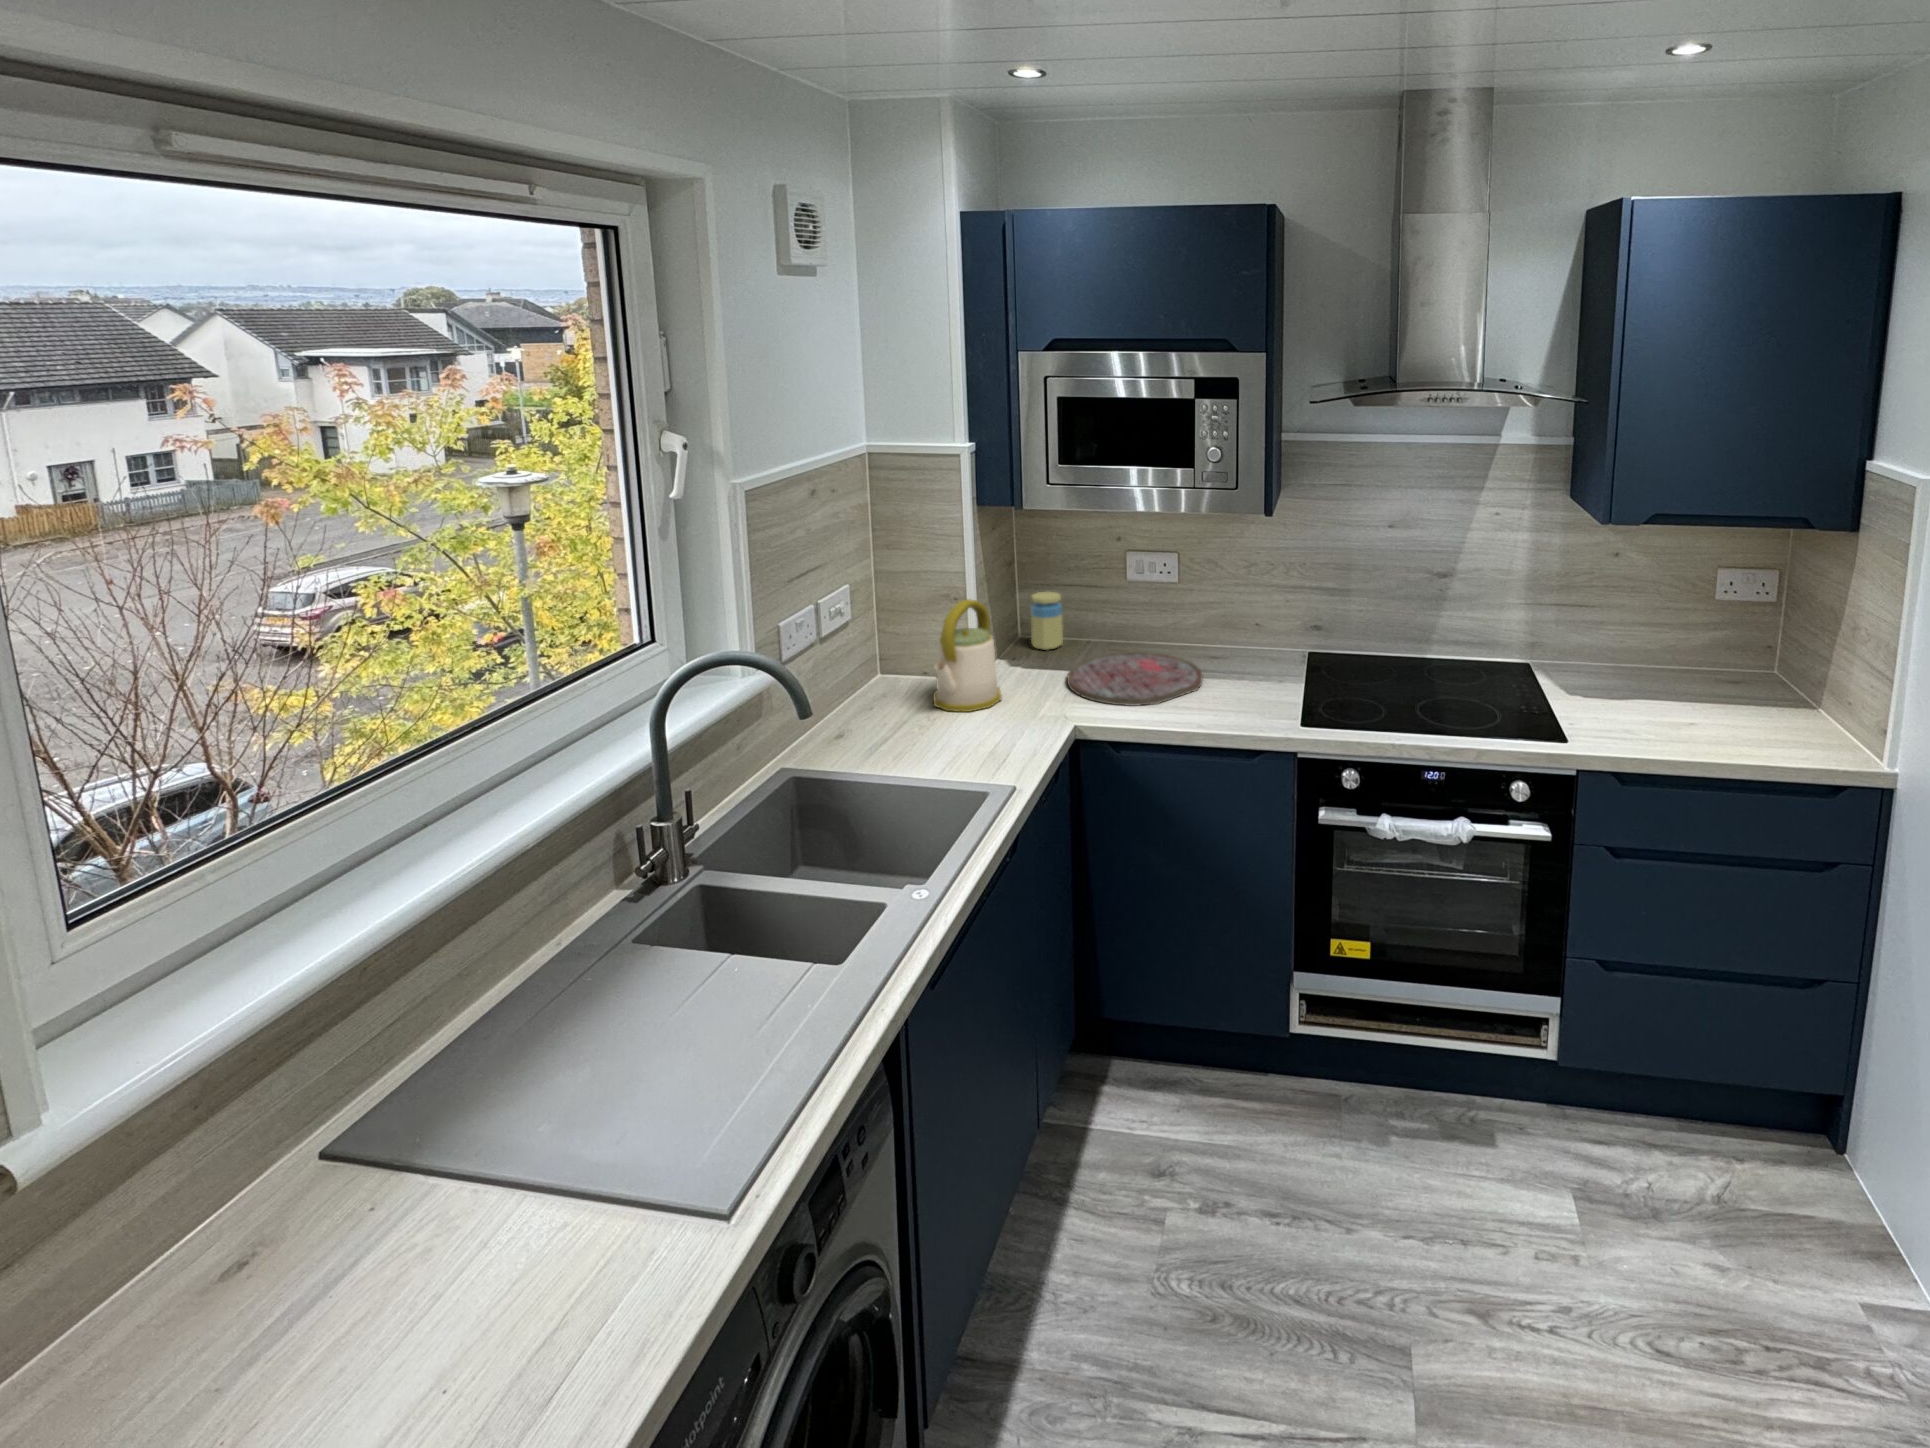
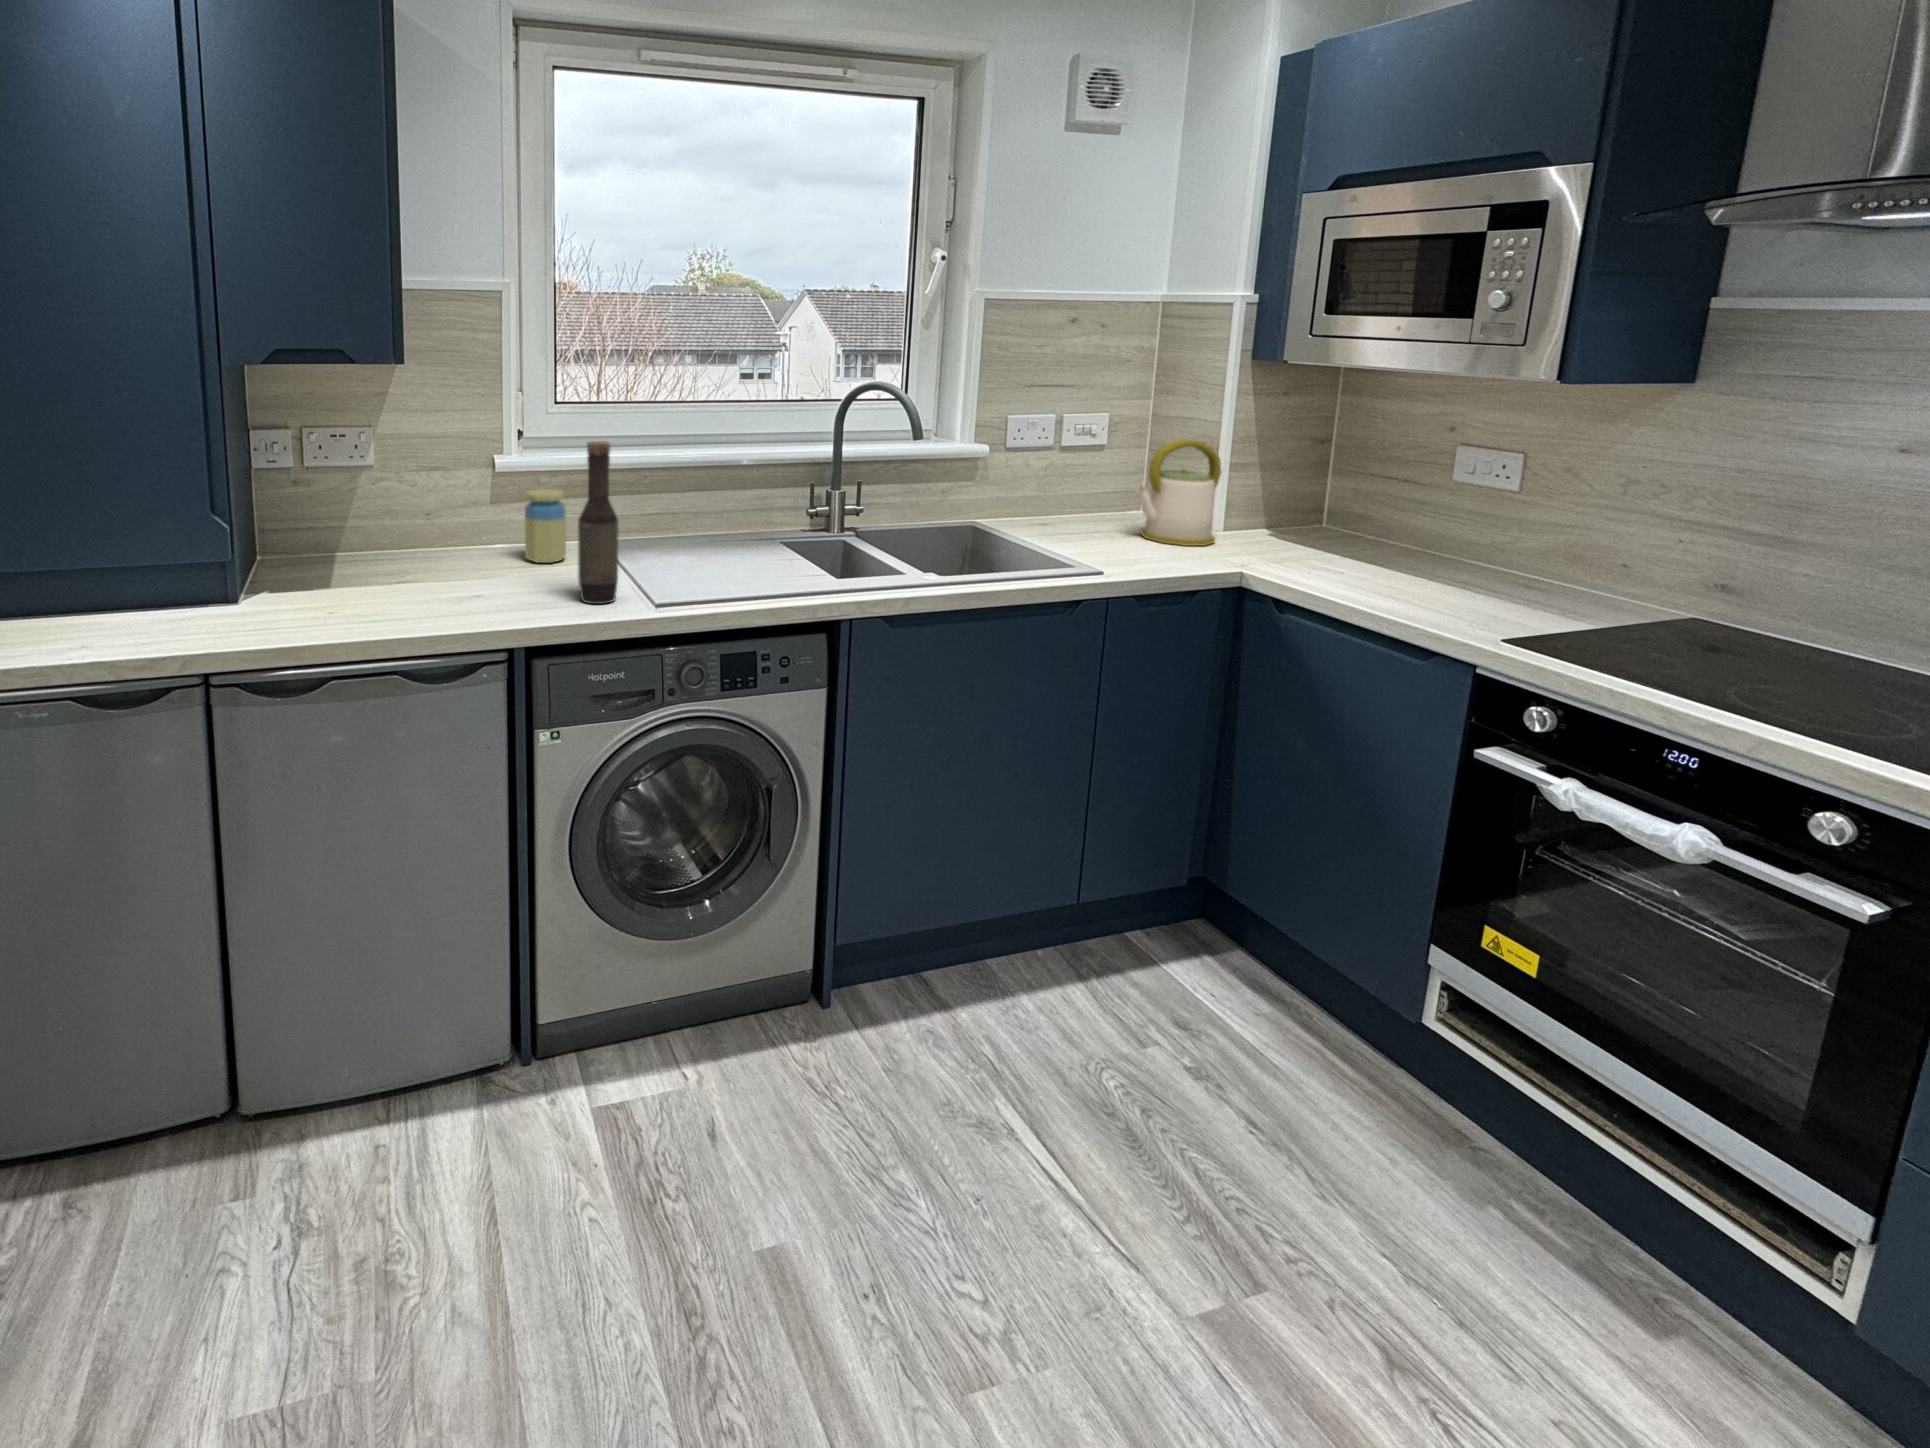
jar: present [1031,592,1063,650] -> present [525,489,566,563]
cutting board: present [1067,652,1202,706] -> none [1287,546,1478,594]
bottle: none [524,1003,631,1341] -> present [578,441,619,604]

